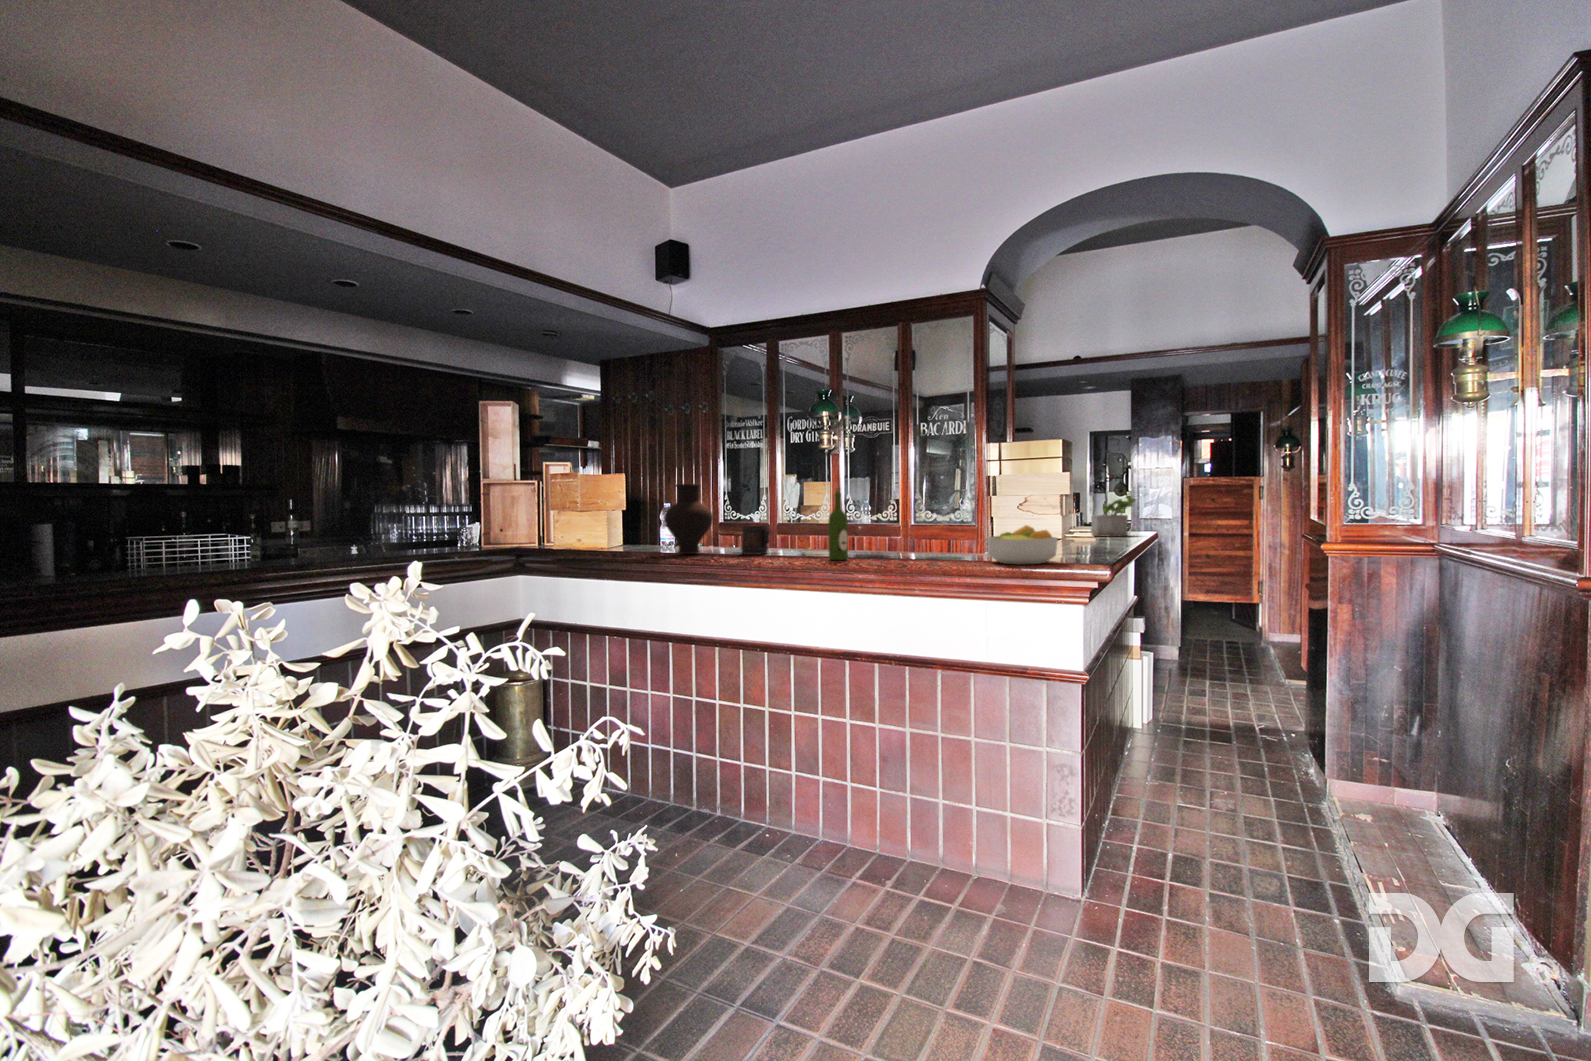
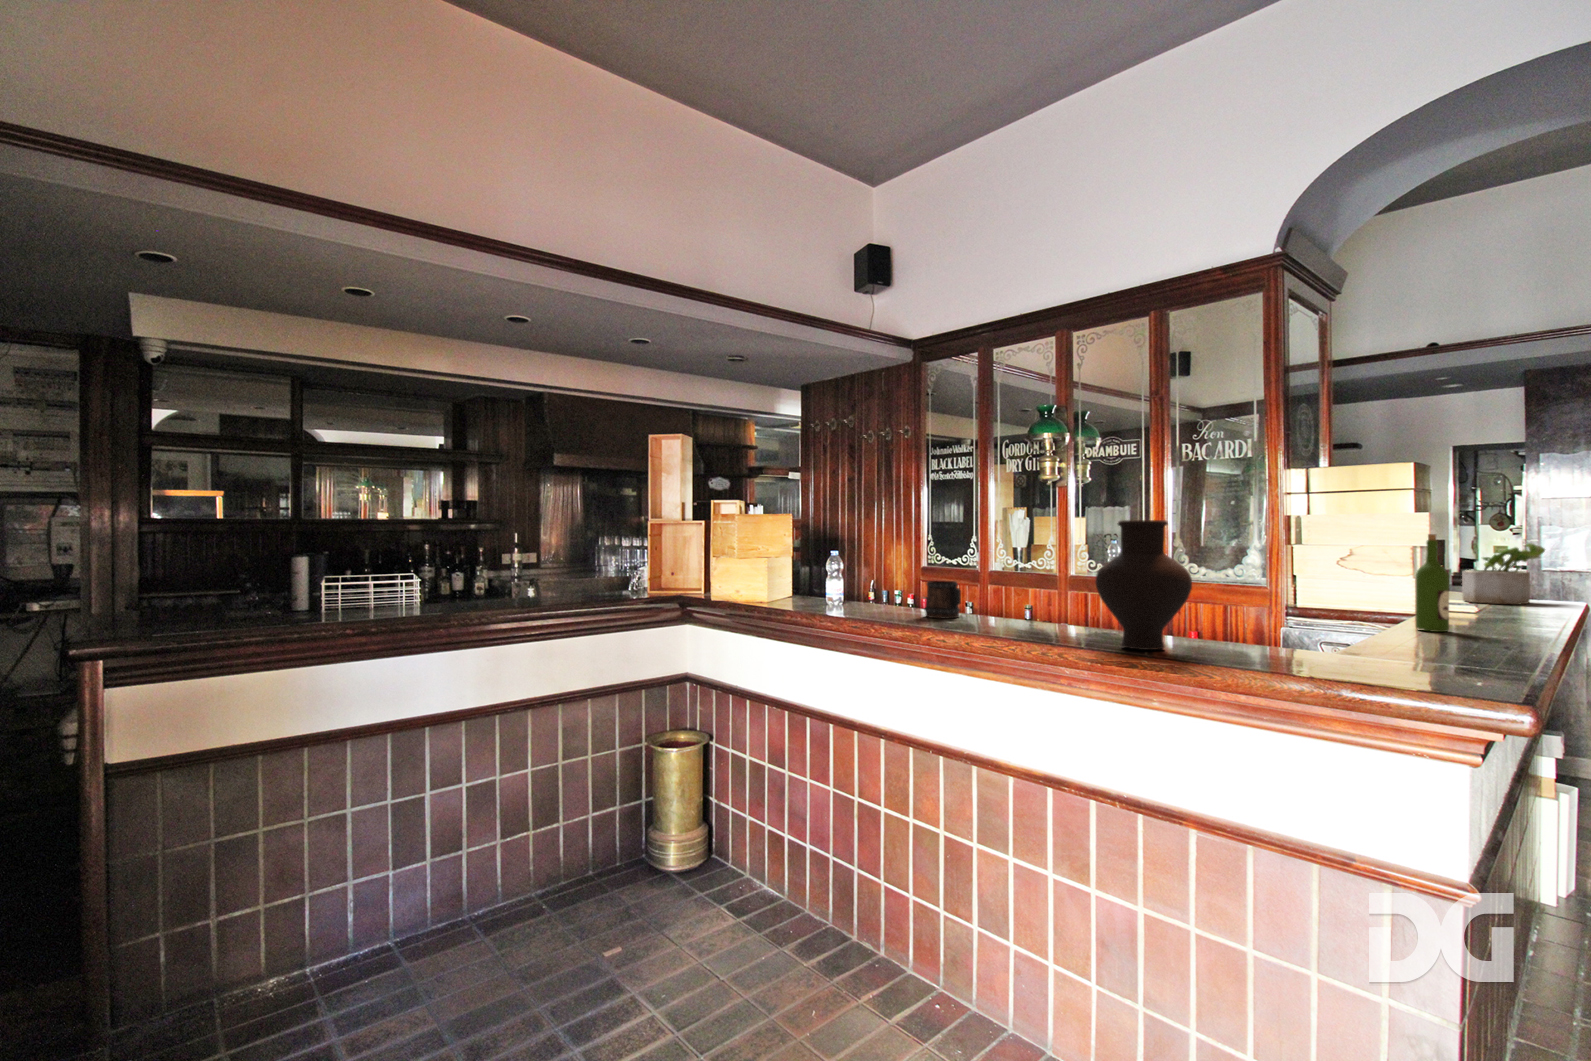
vase: present [664,484,713,554] -> present [1095,520,1192,650]
wine bottle: present [828,488,848,560] -> present [1416,534,1449,632]
fruit bowl: present [987,525,1058,564] -> none [1278,603,1414,673]

